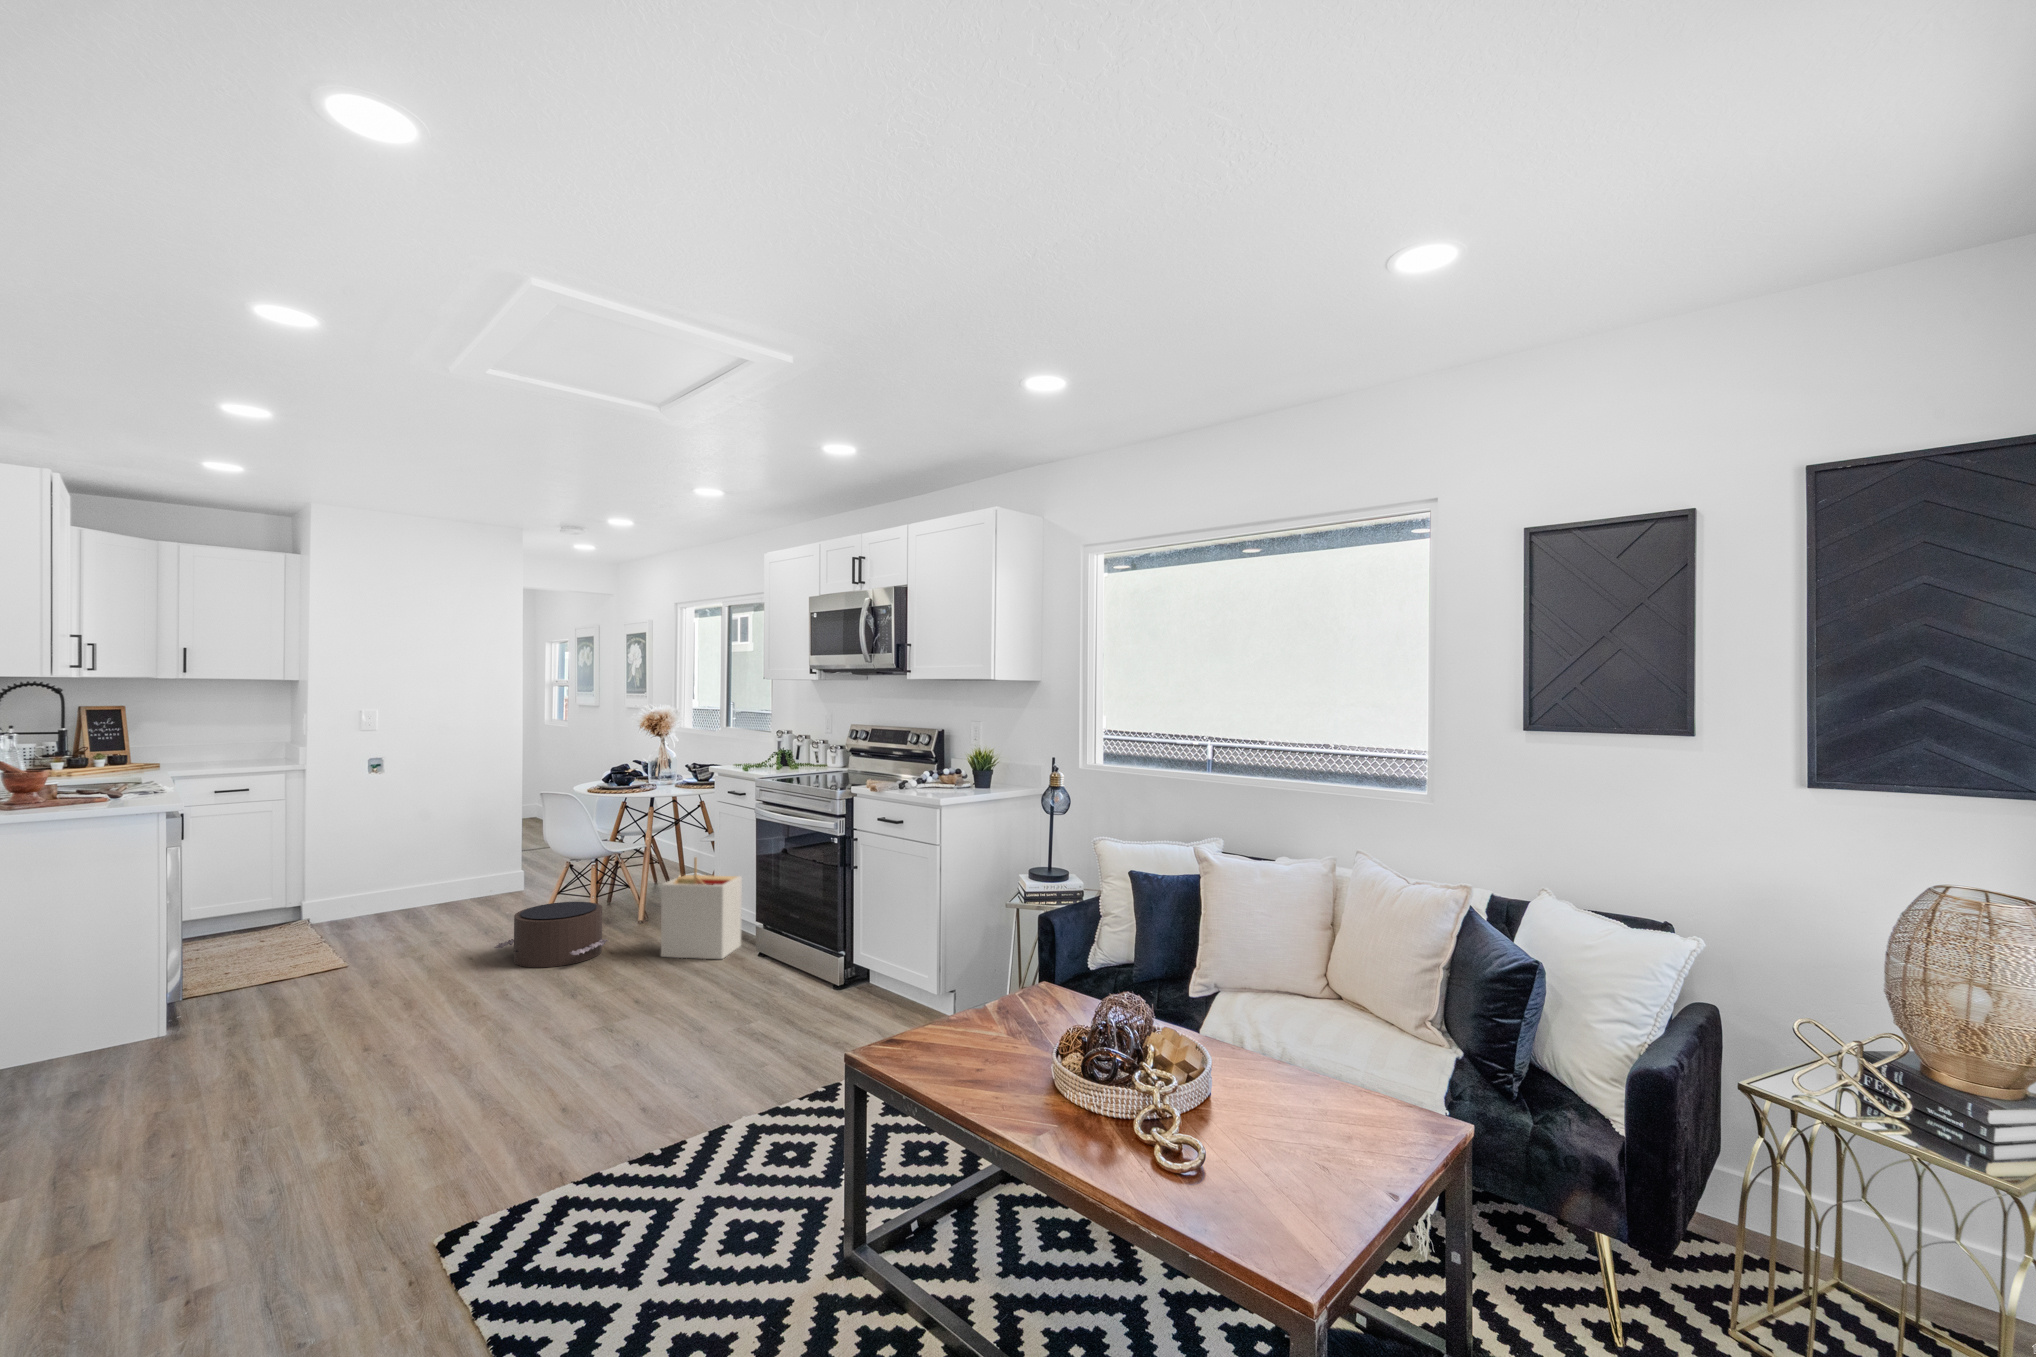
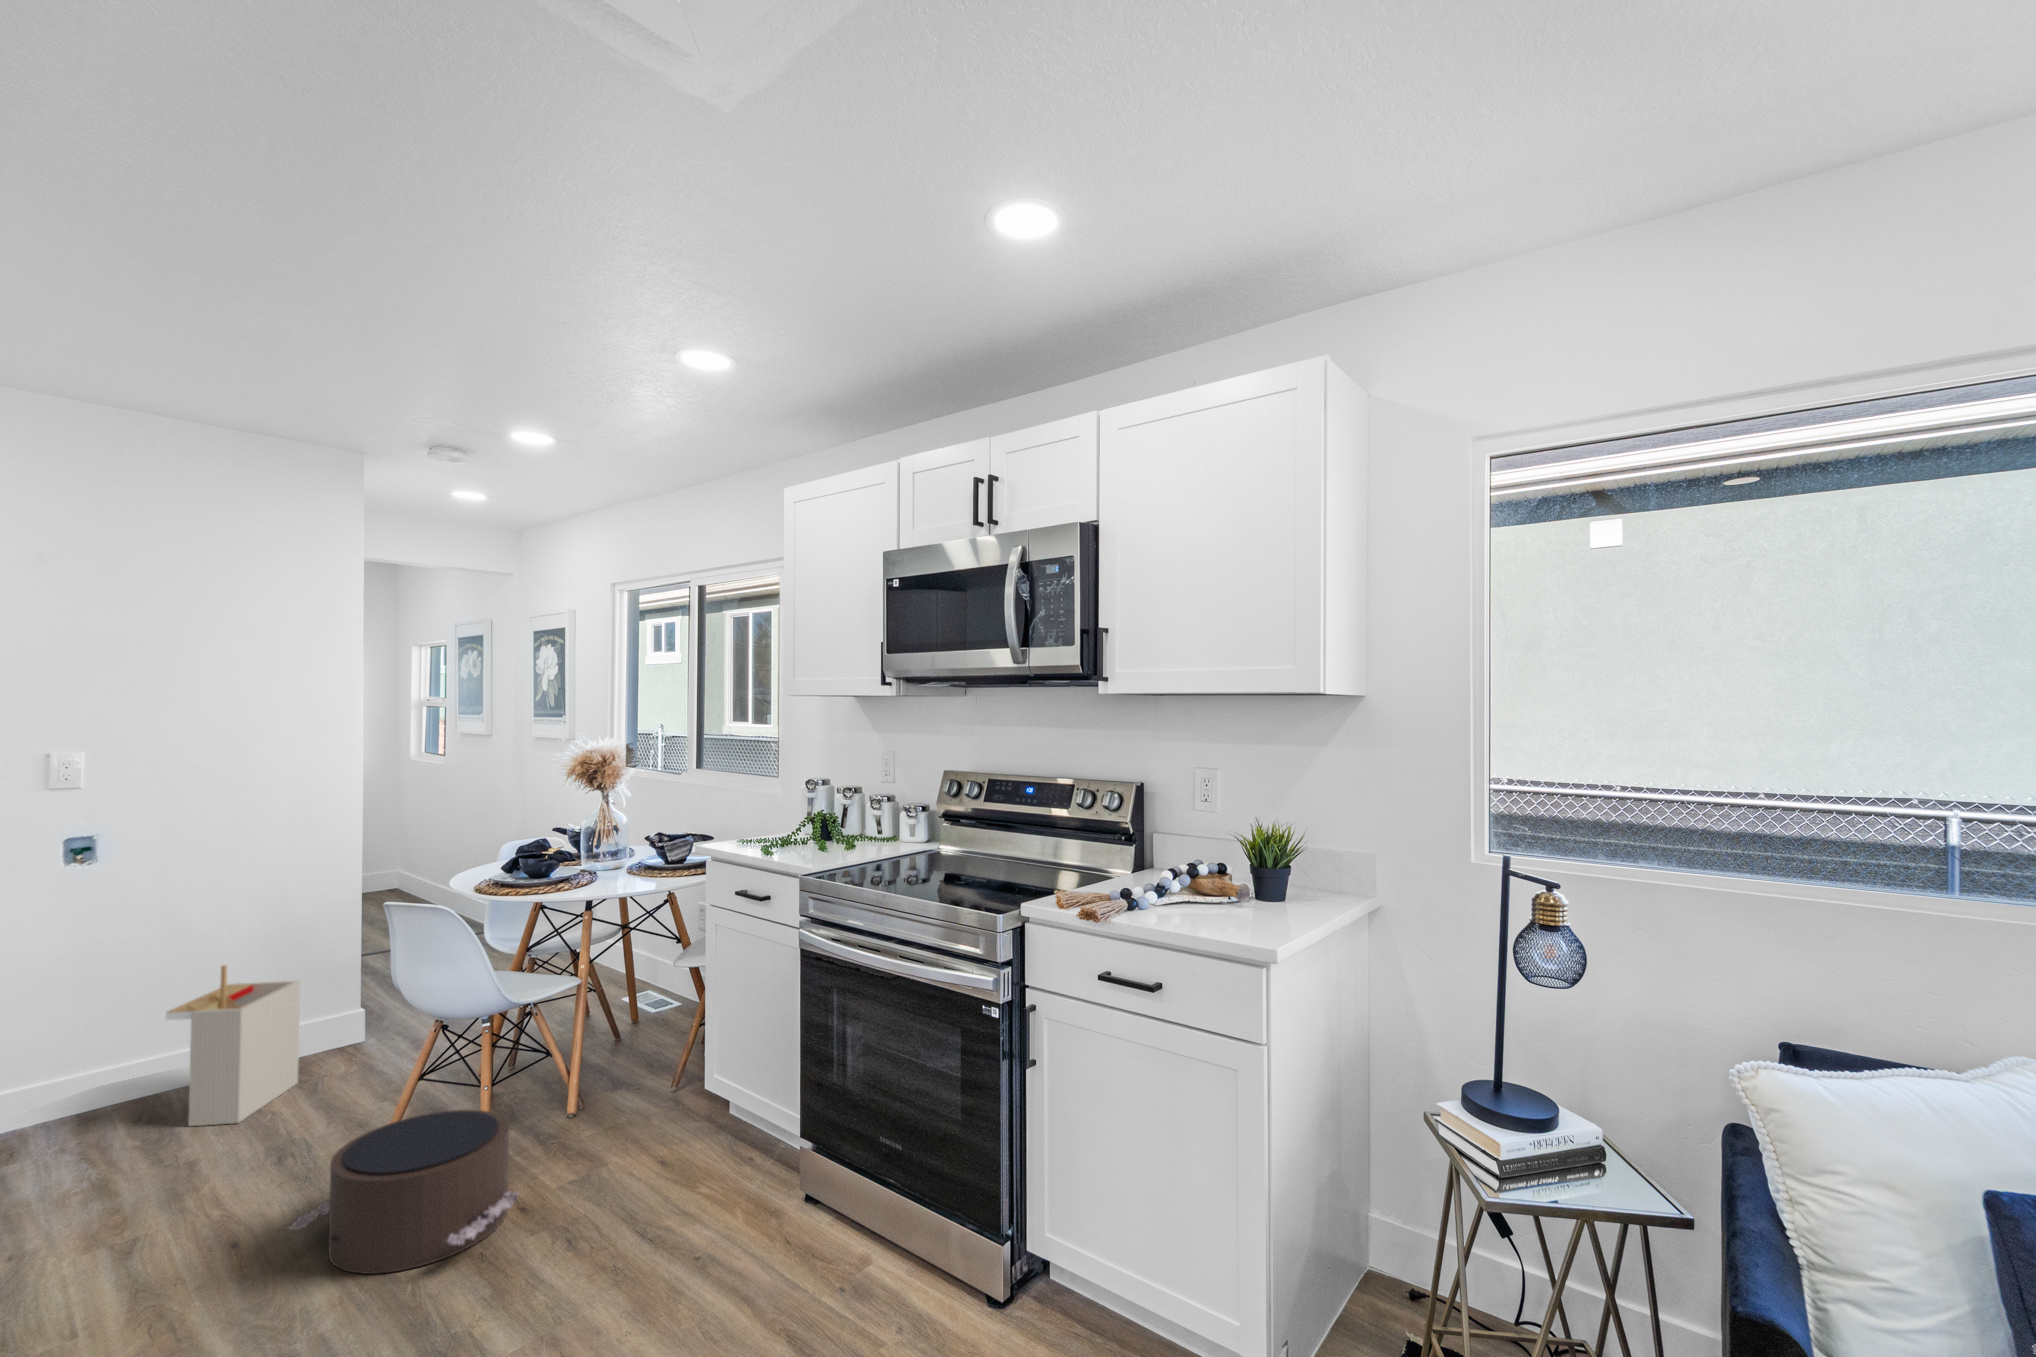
storage bin: present [661,857,742,959] -> present [166,965,300,1126]

